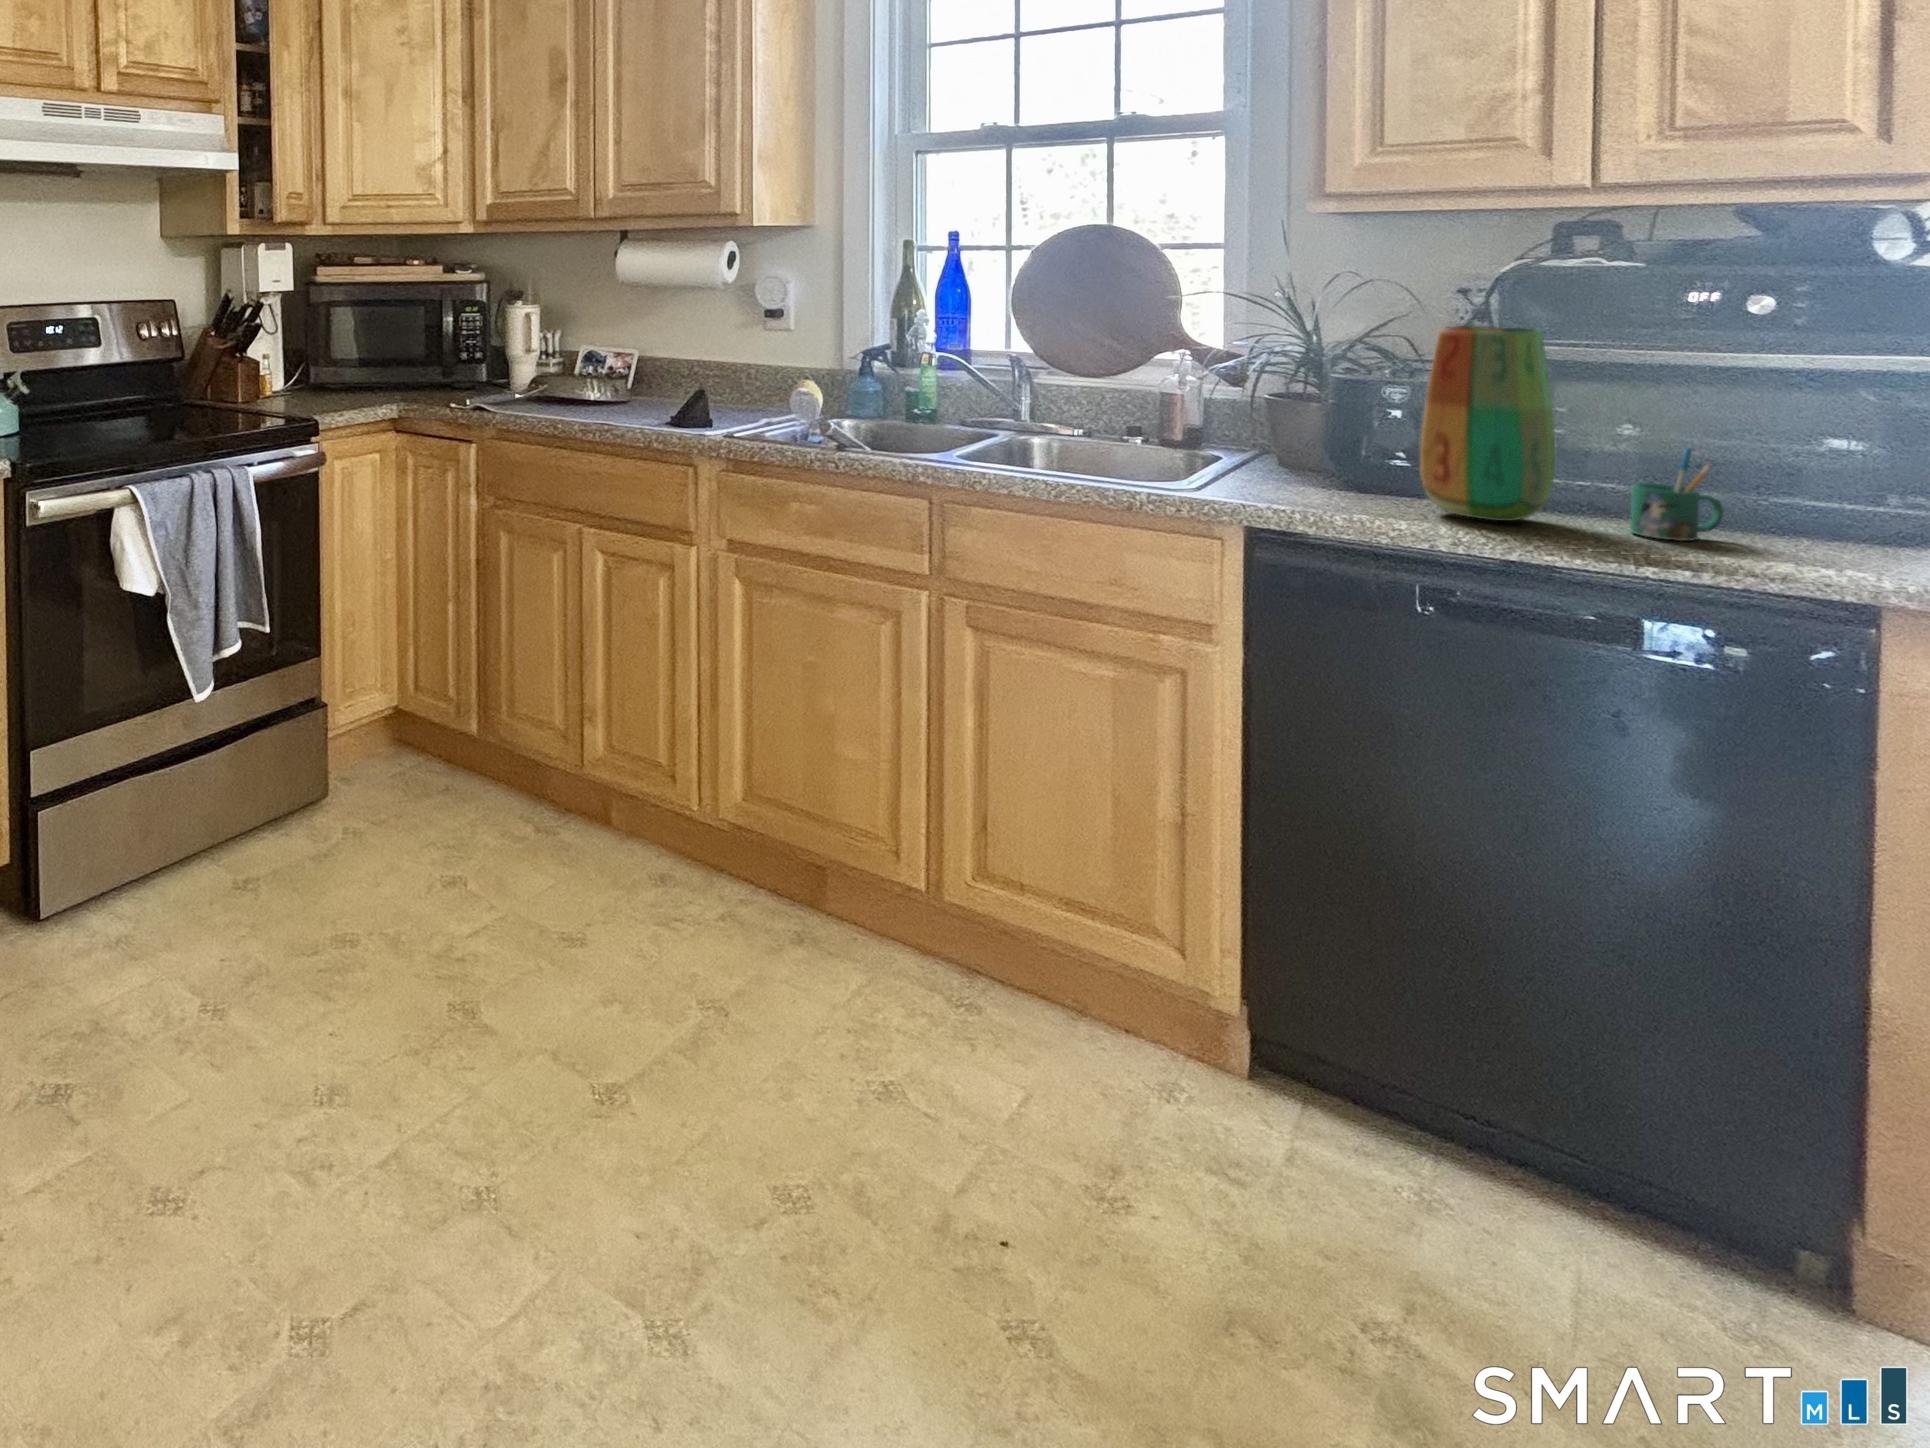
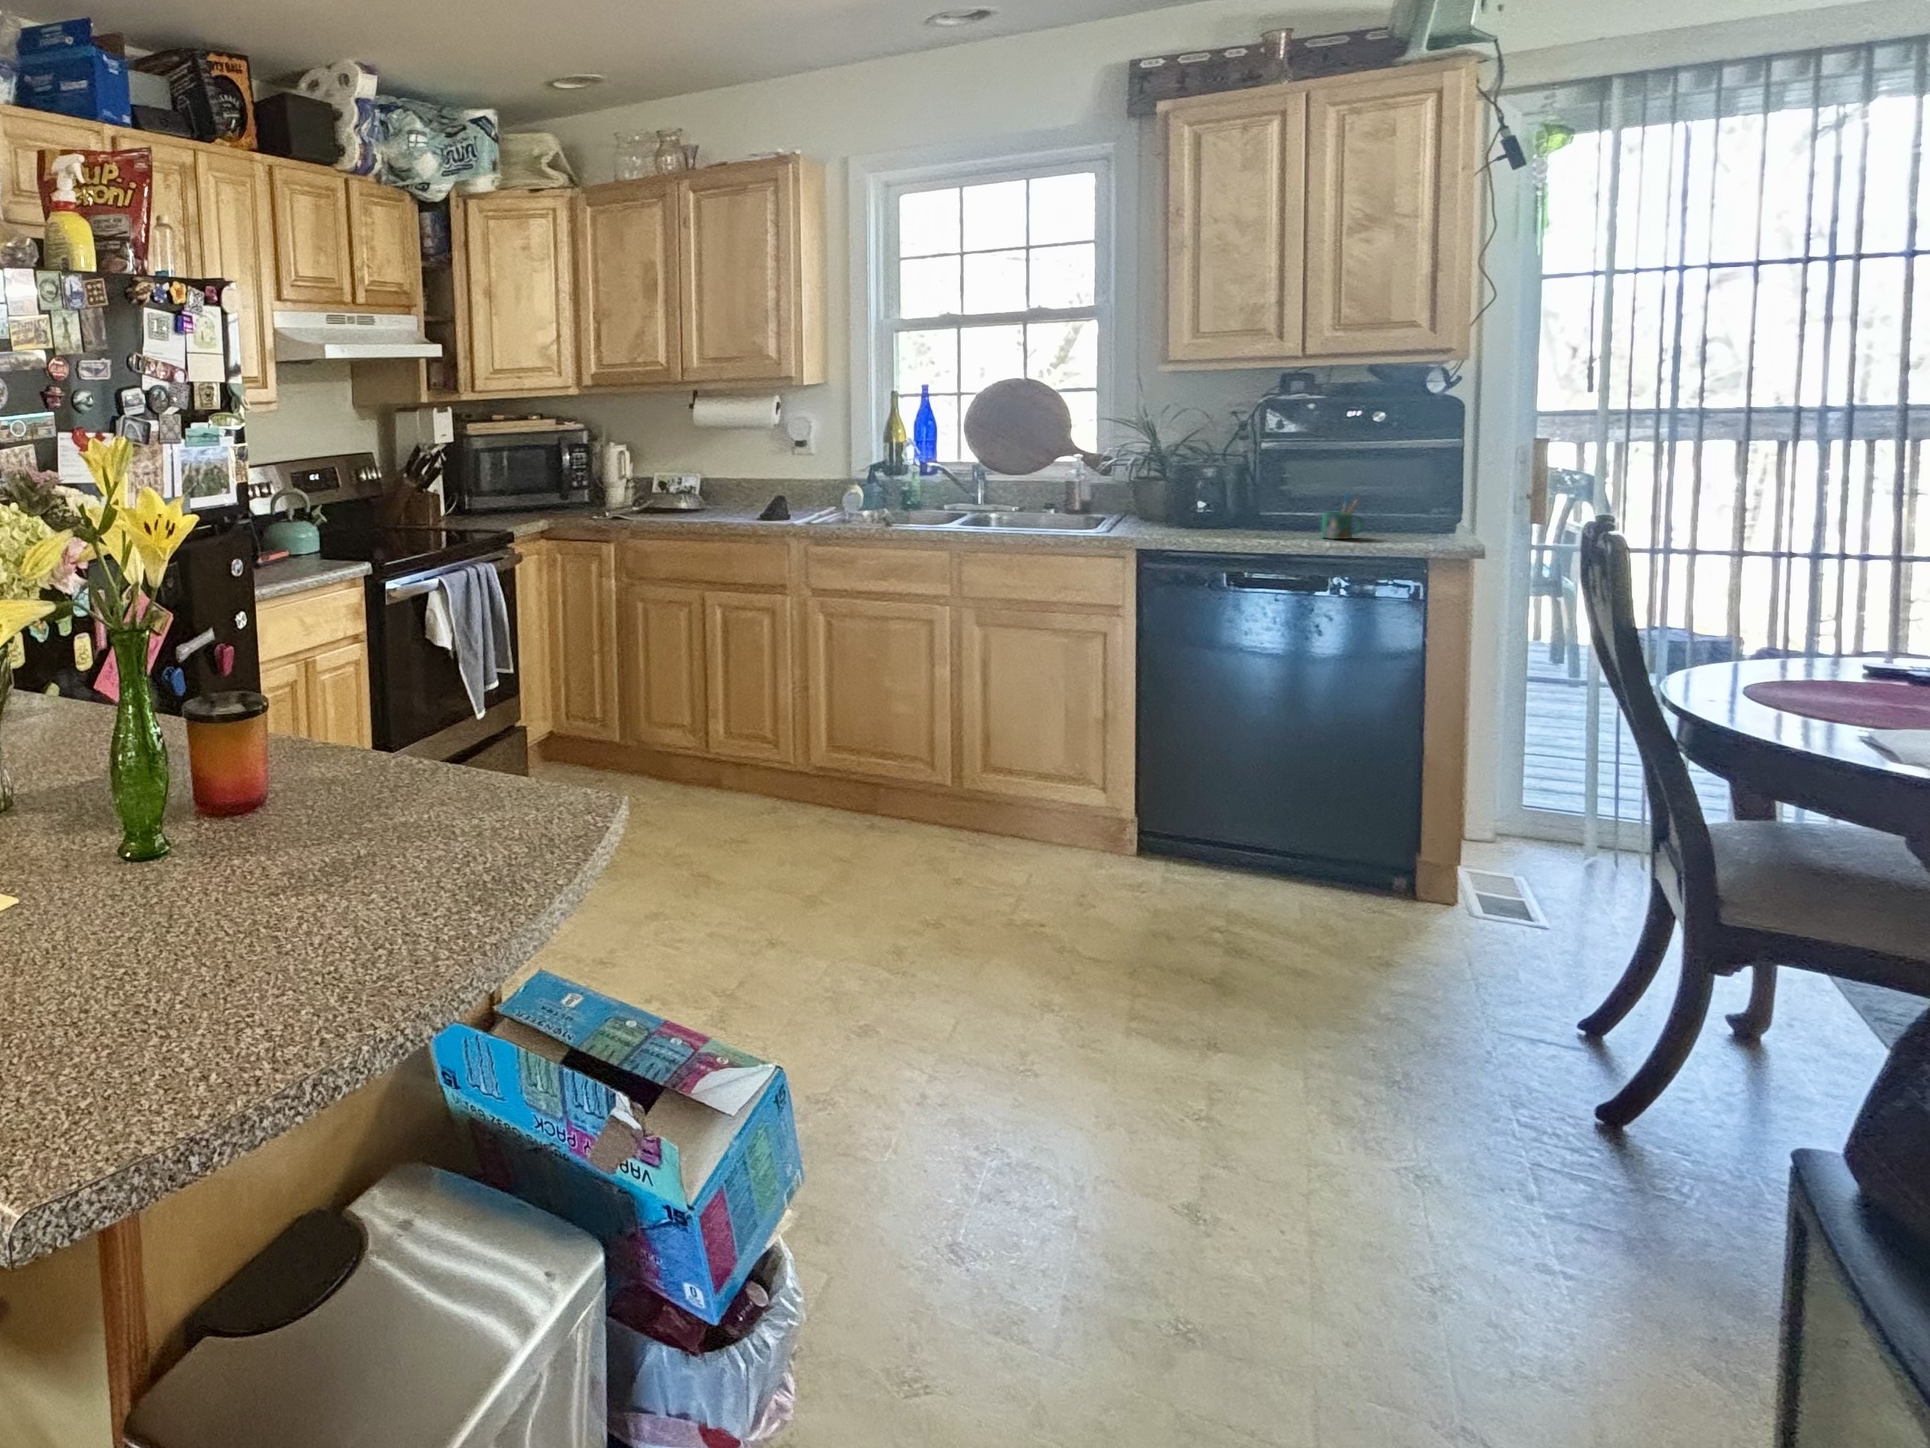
vase: present [1420,326,1555,521] -> none [1221,434,1287,537]

